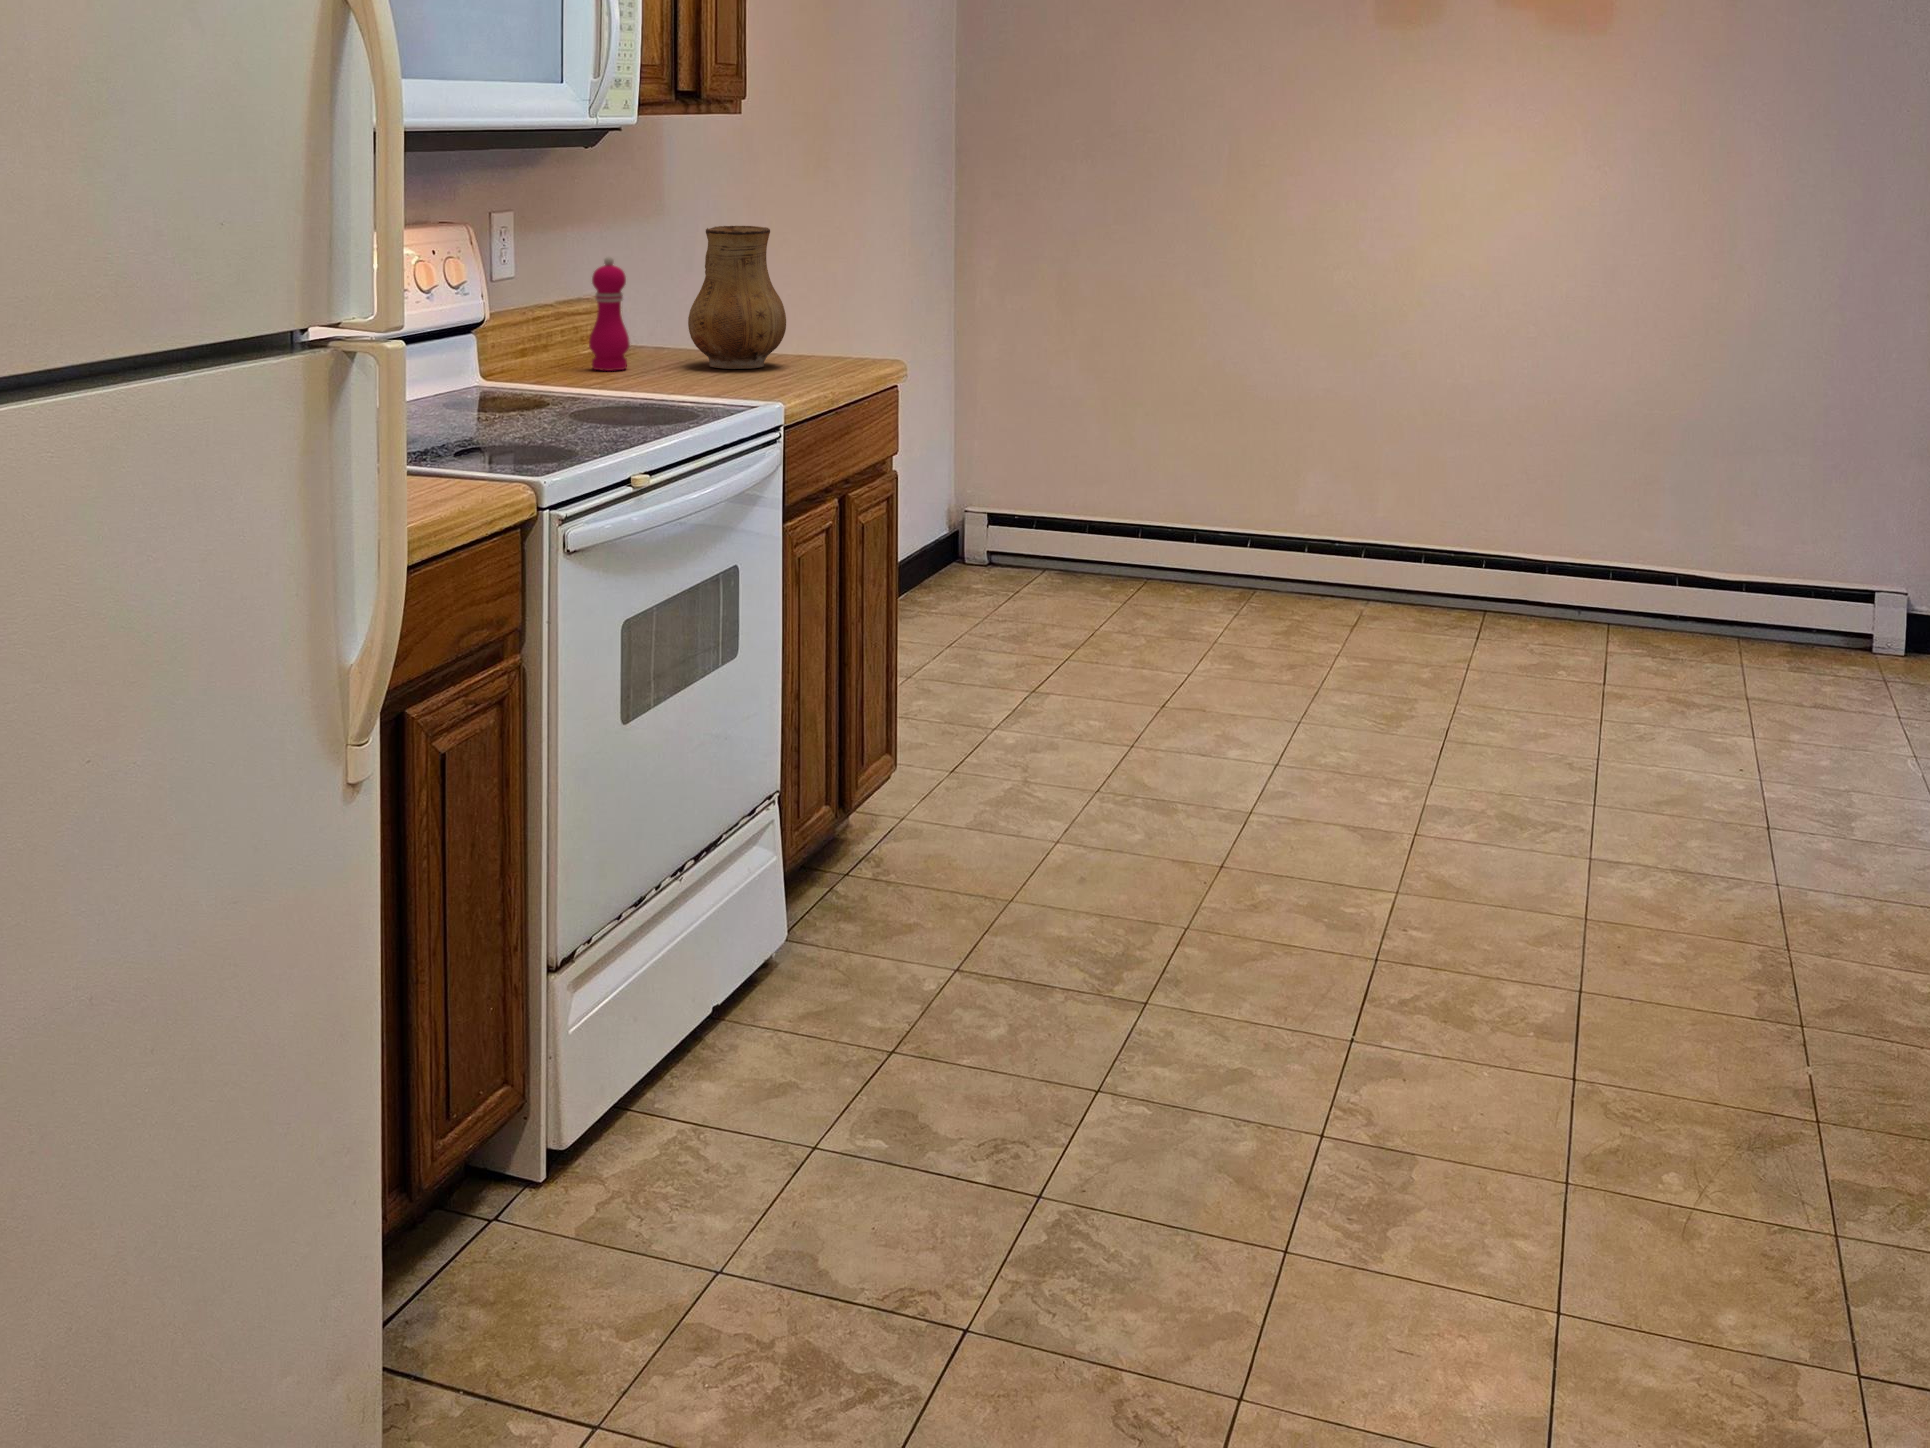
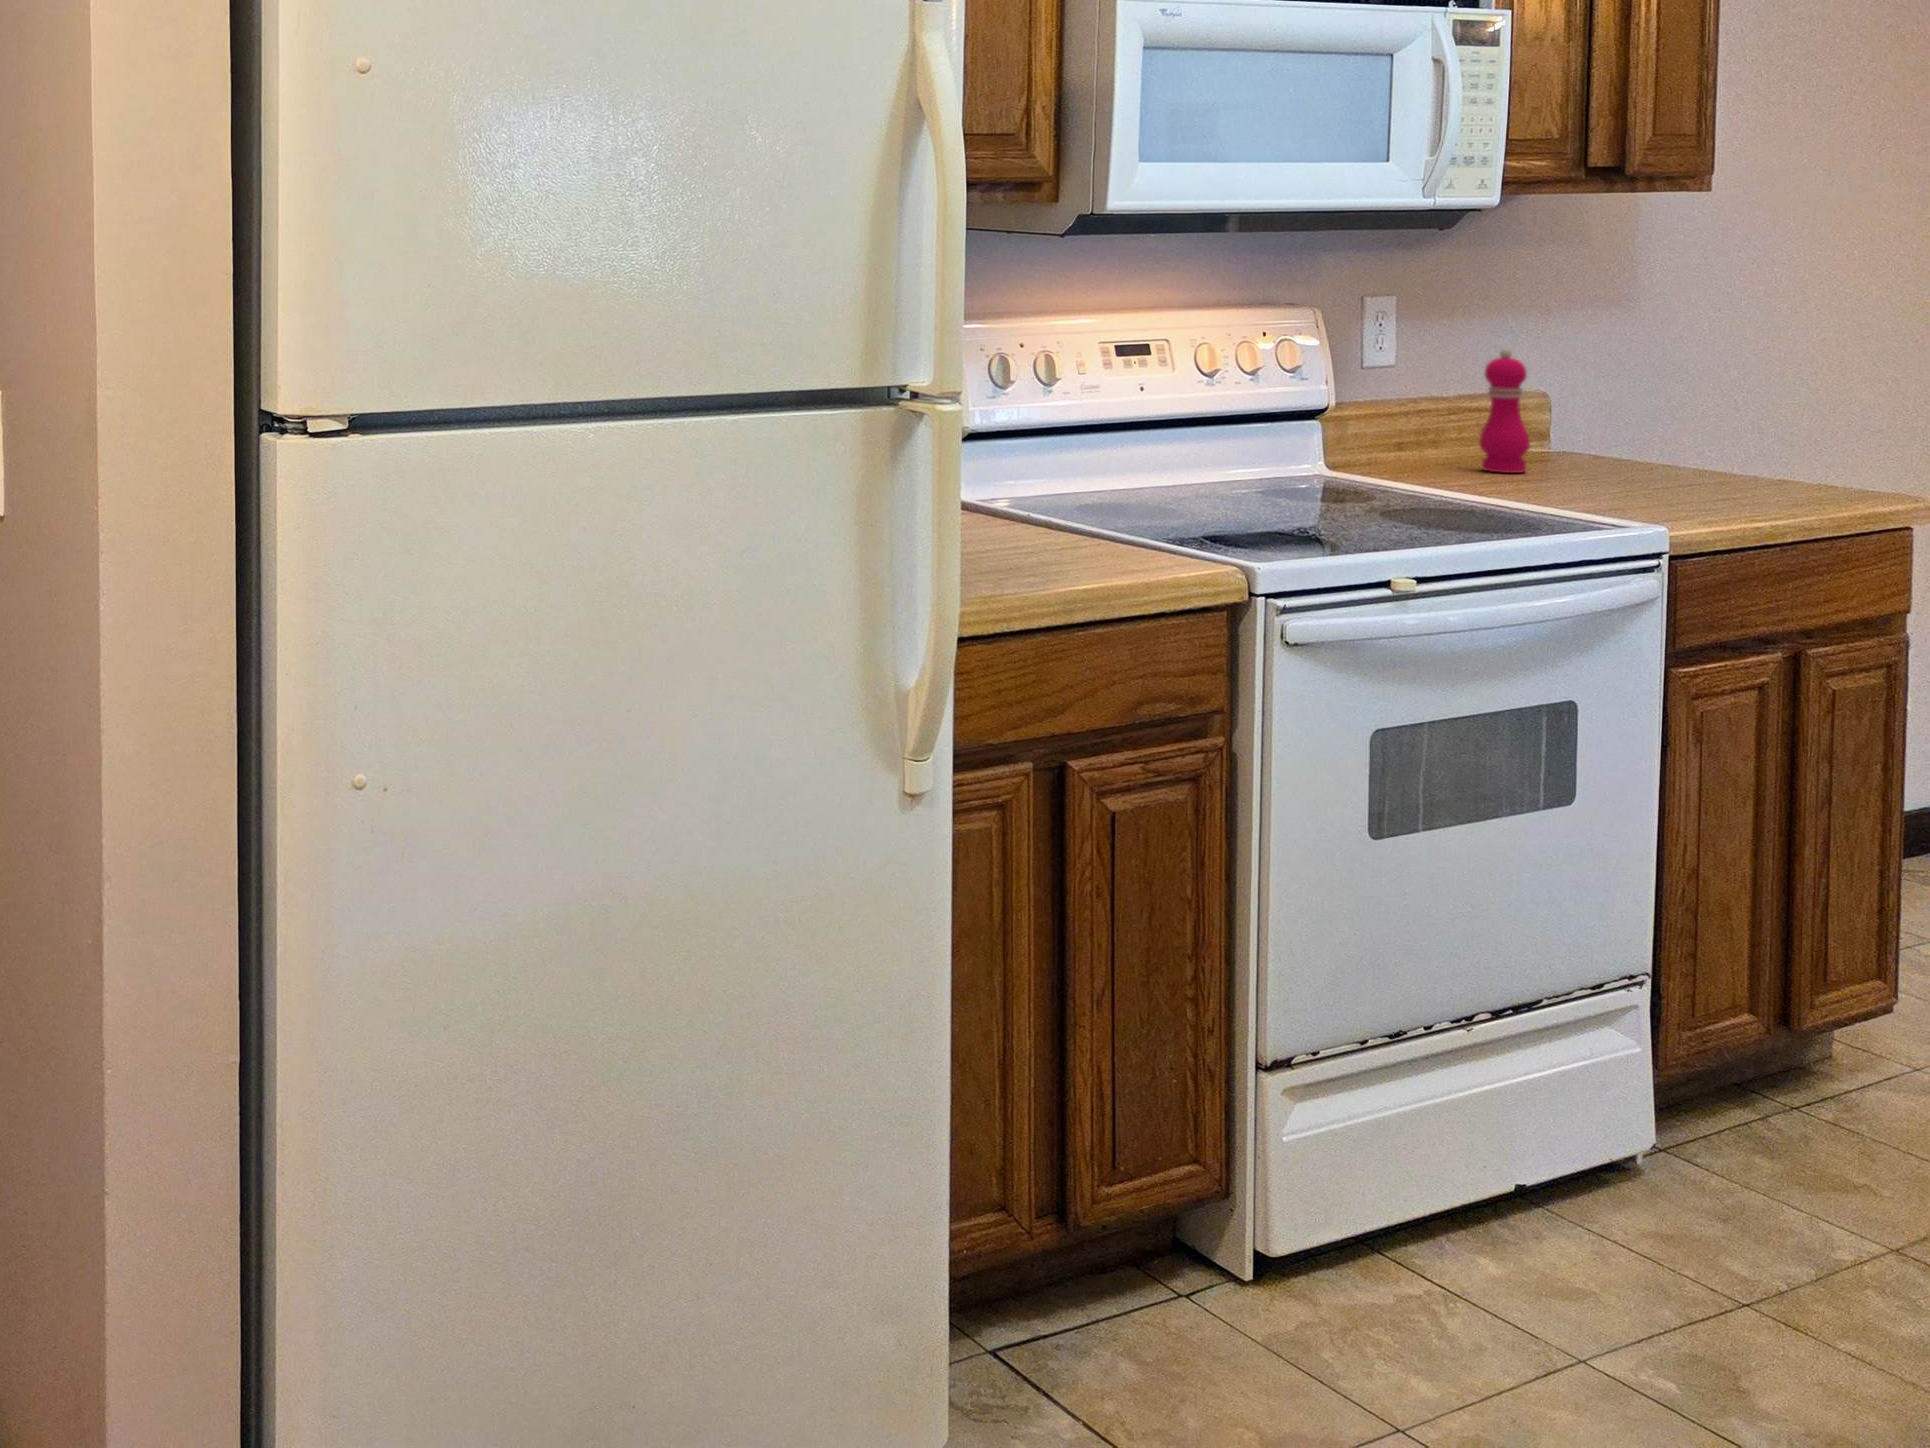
ceramic pitcher: present [688,226,786,369] -> none [1608,318,1741,483]

